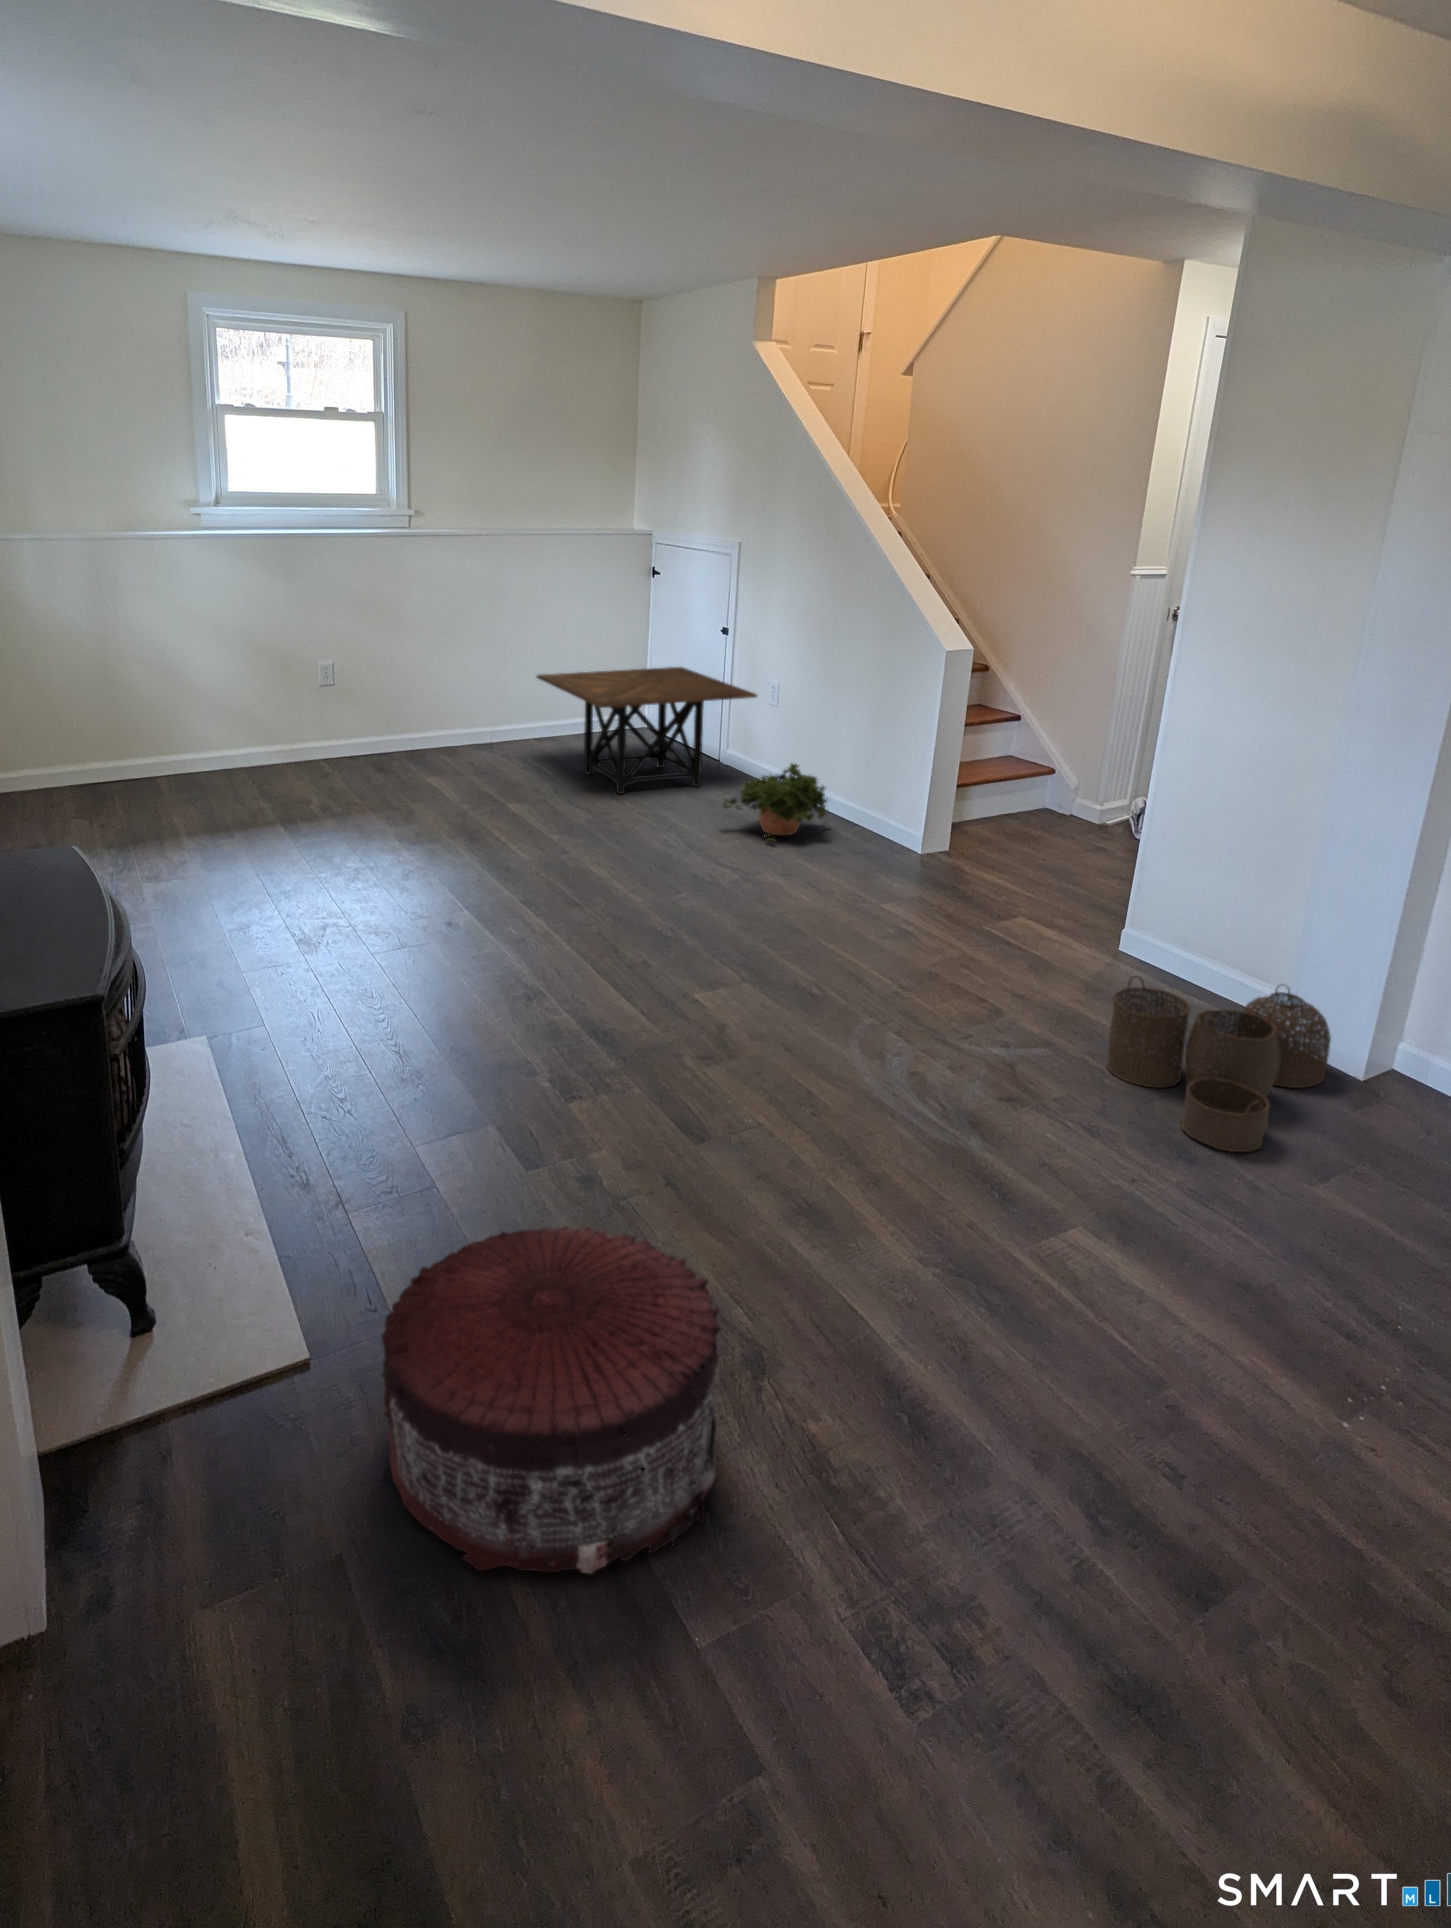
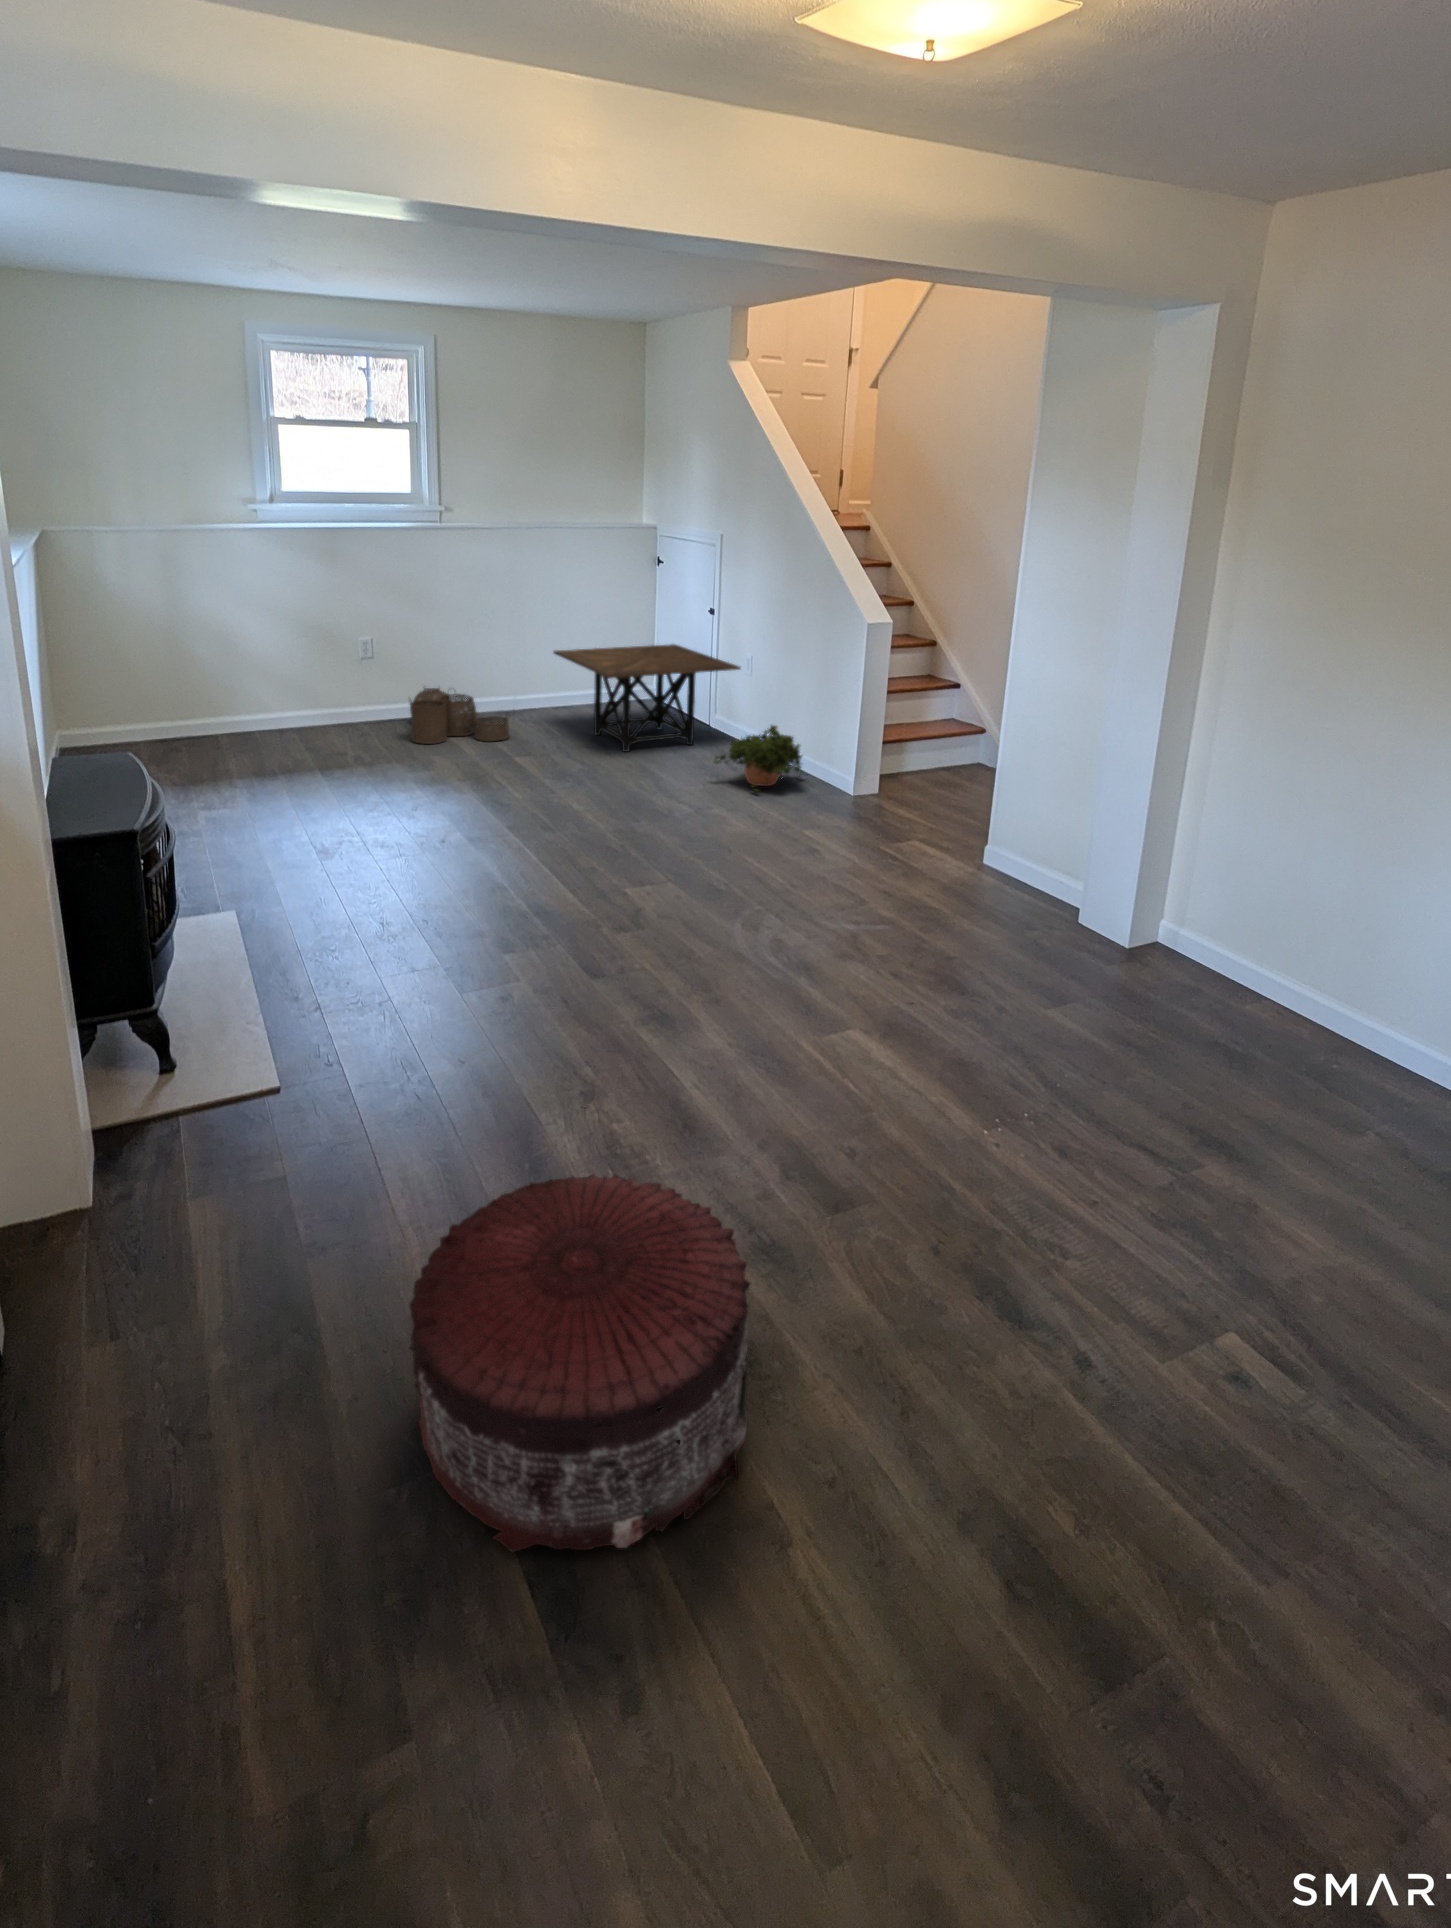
woven basket: present [1107,976,1331,1152] -> present [410,688,509,744]

